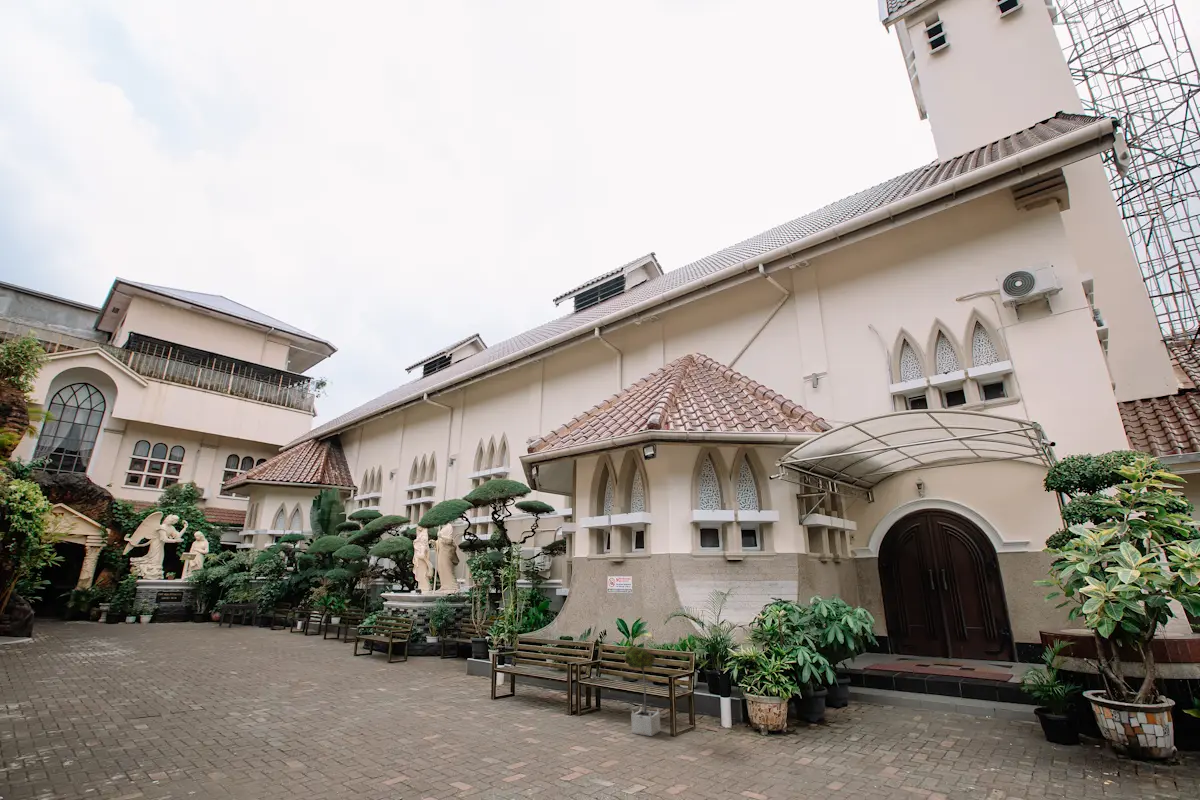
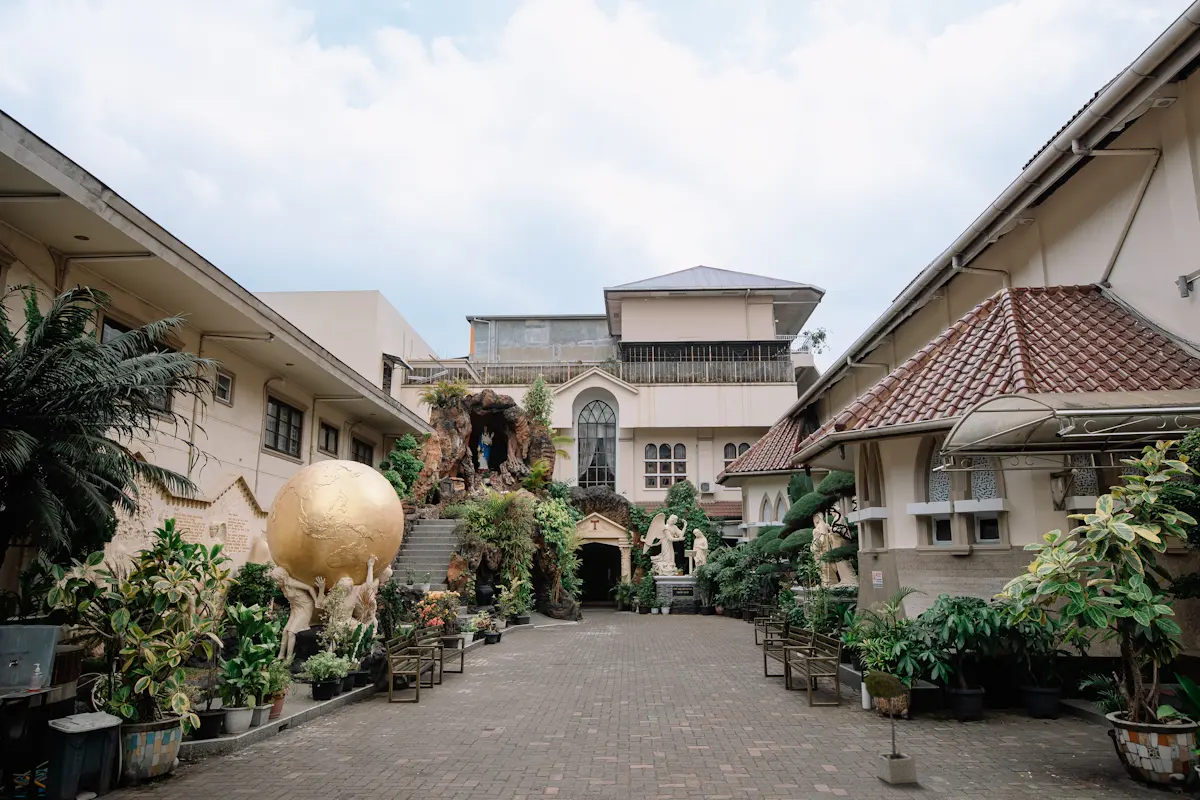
round table: present [219,604,259,627] -> none [709,602,745,625]

